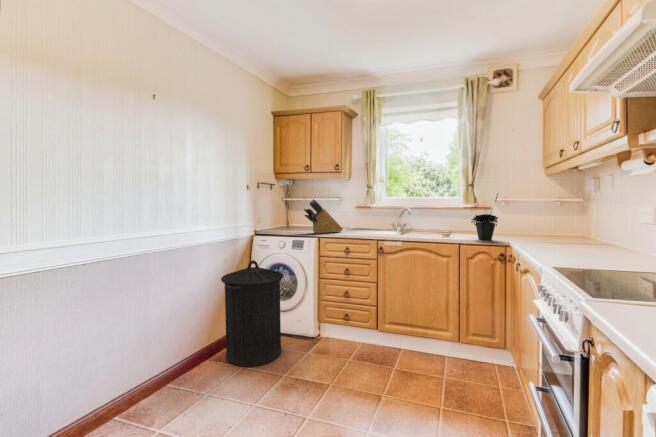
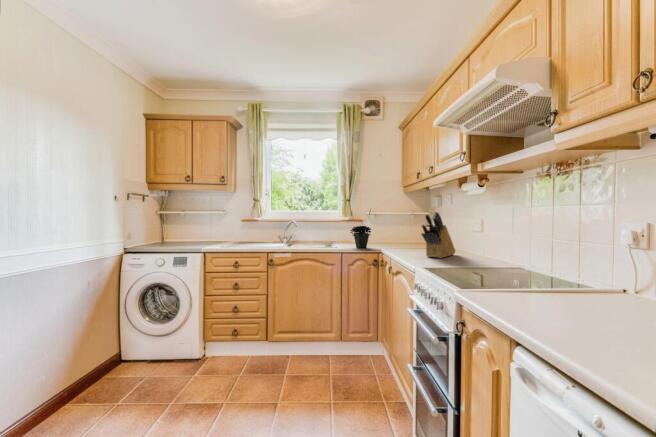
knife block: present [304,199,343,233] -> present [422,212,455,258]
trash can: present [221,260,283,367] -> none [79,282,164,411]

